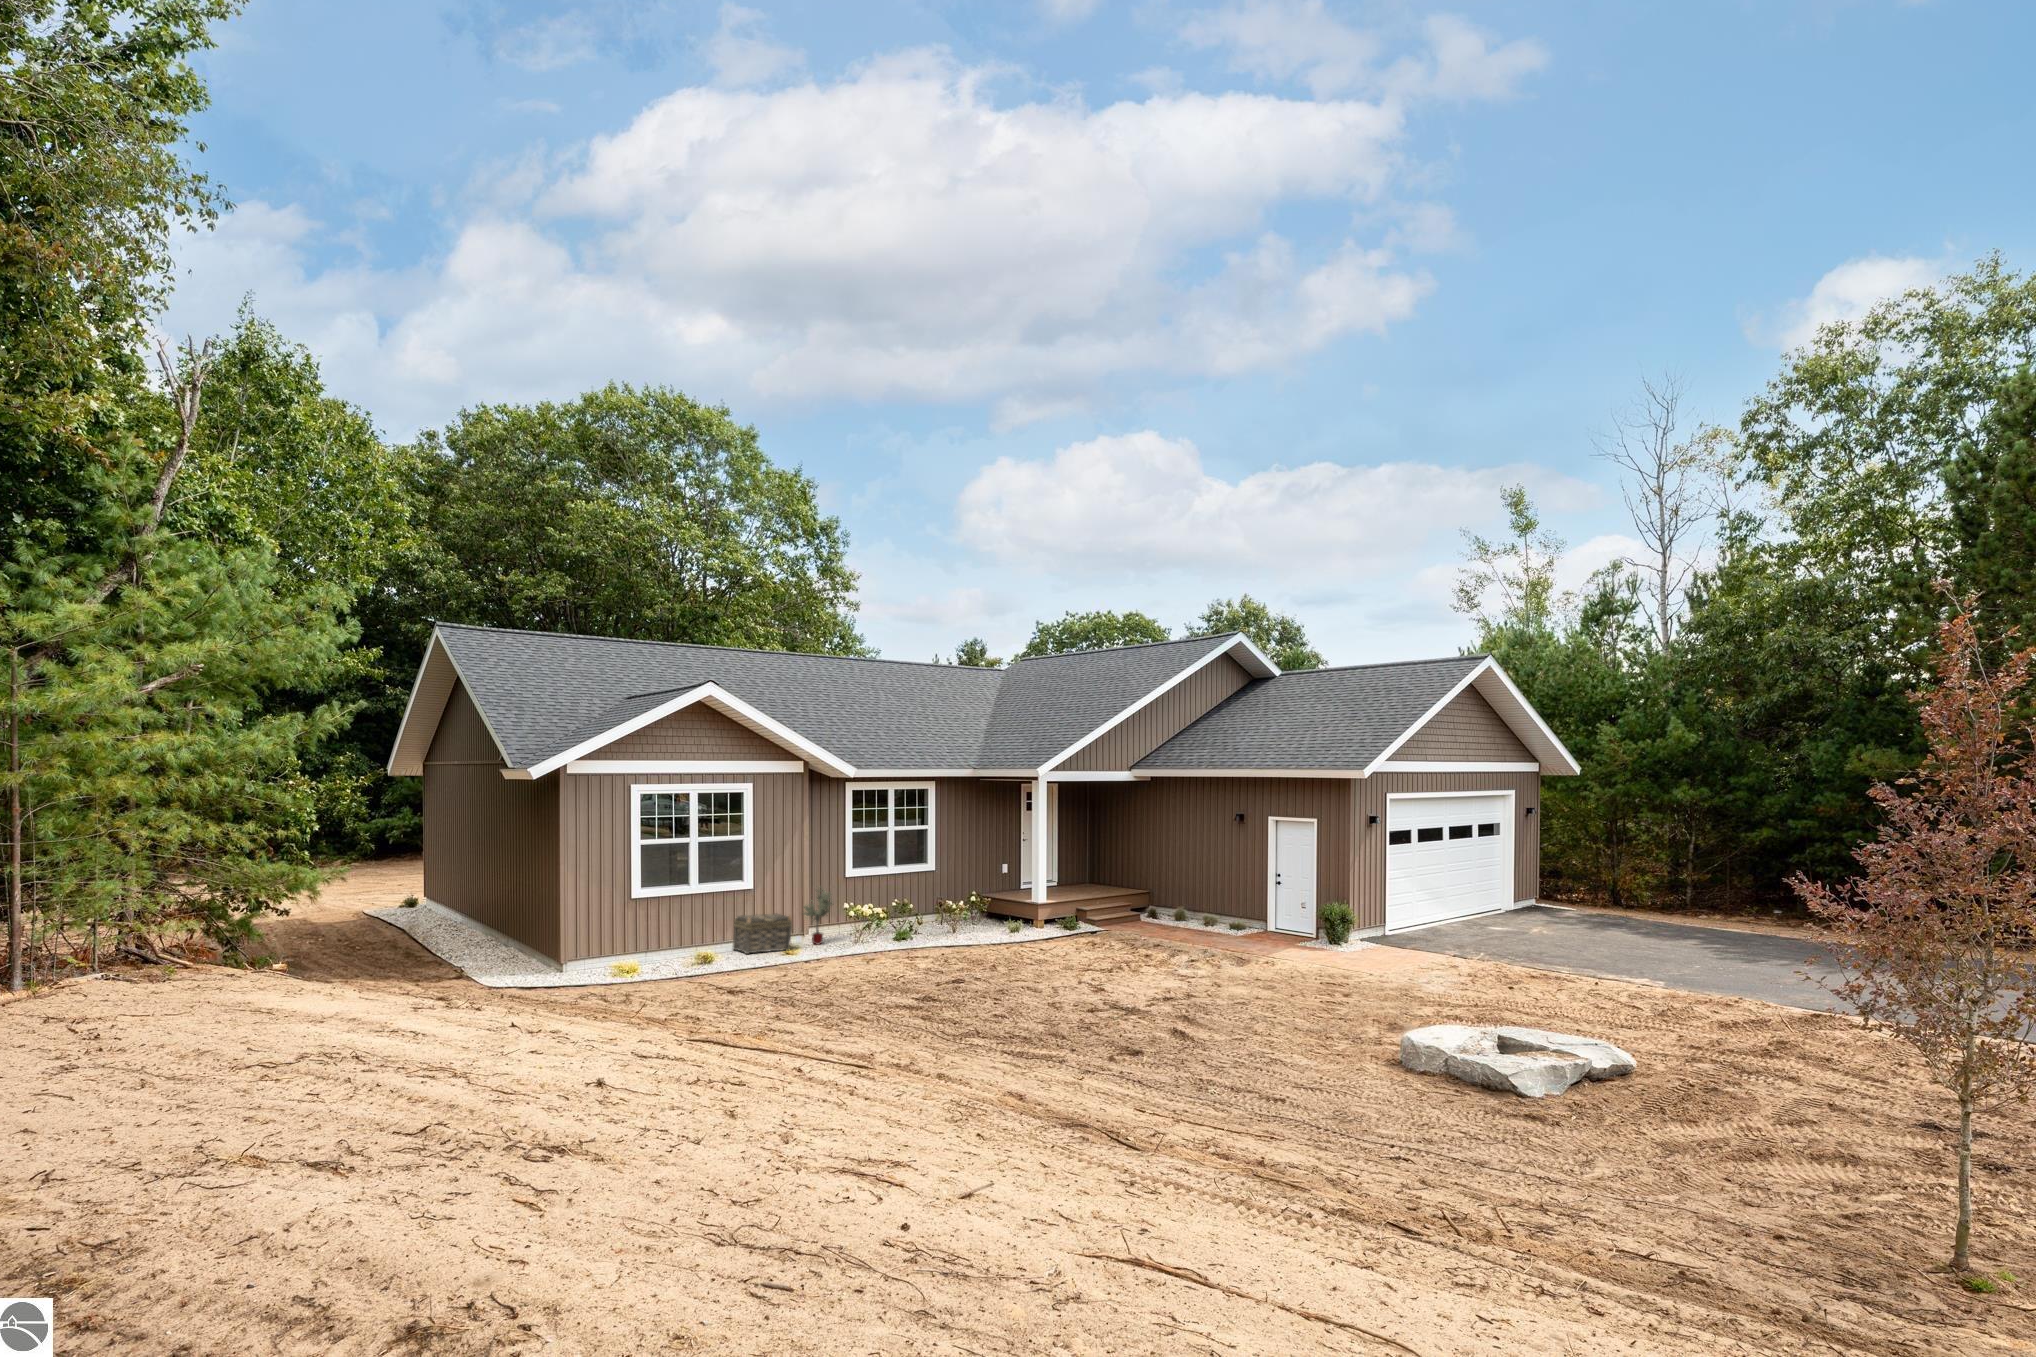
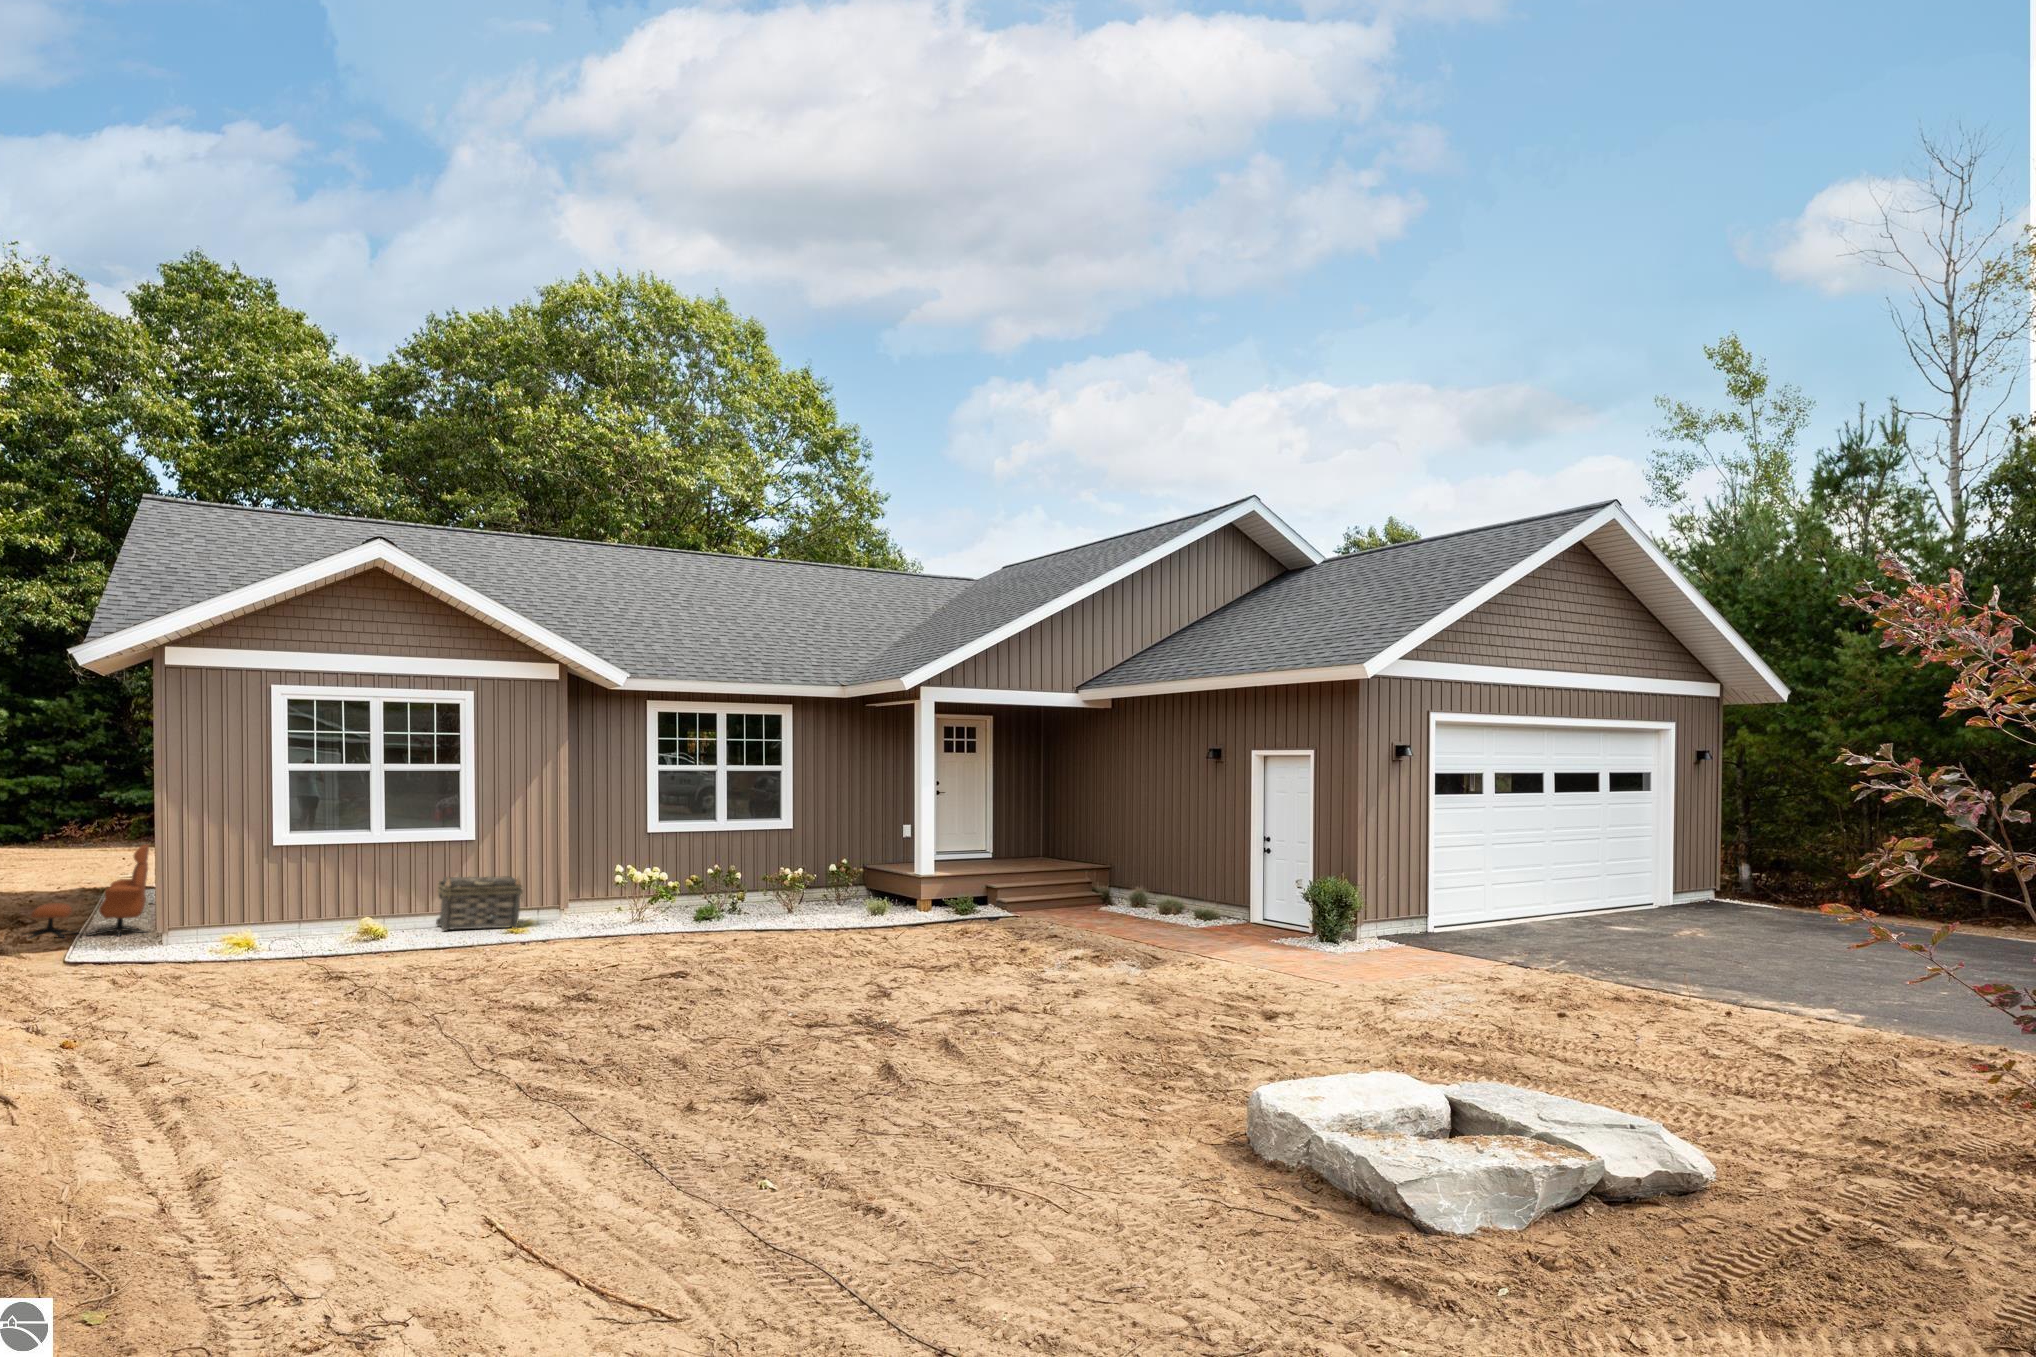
potted tree: present [804,889,833,945] -> none [548,839,604,922]
lounge chair: none [468,898,551,969] -> present [22,844,149,939]

